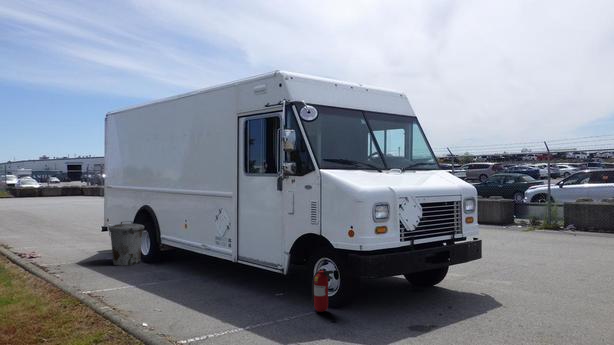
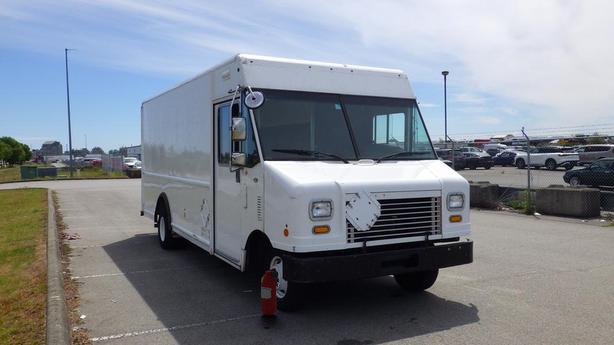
trash can: present [109,221,144,266] -> none [129,209,165,253]

